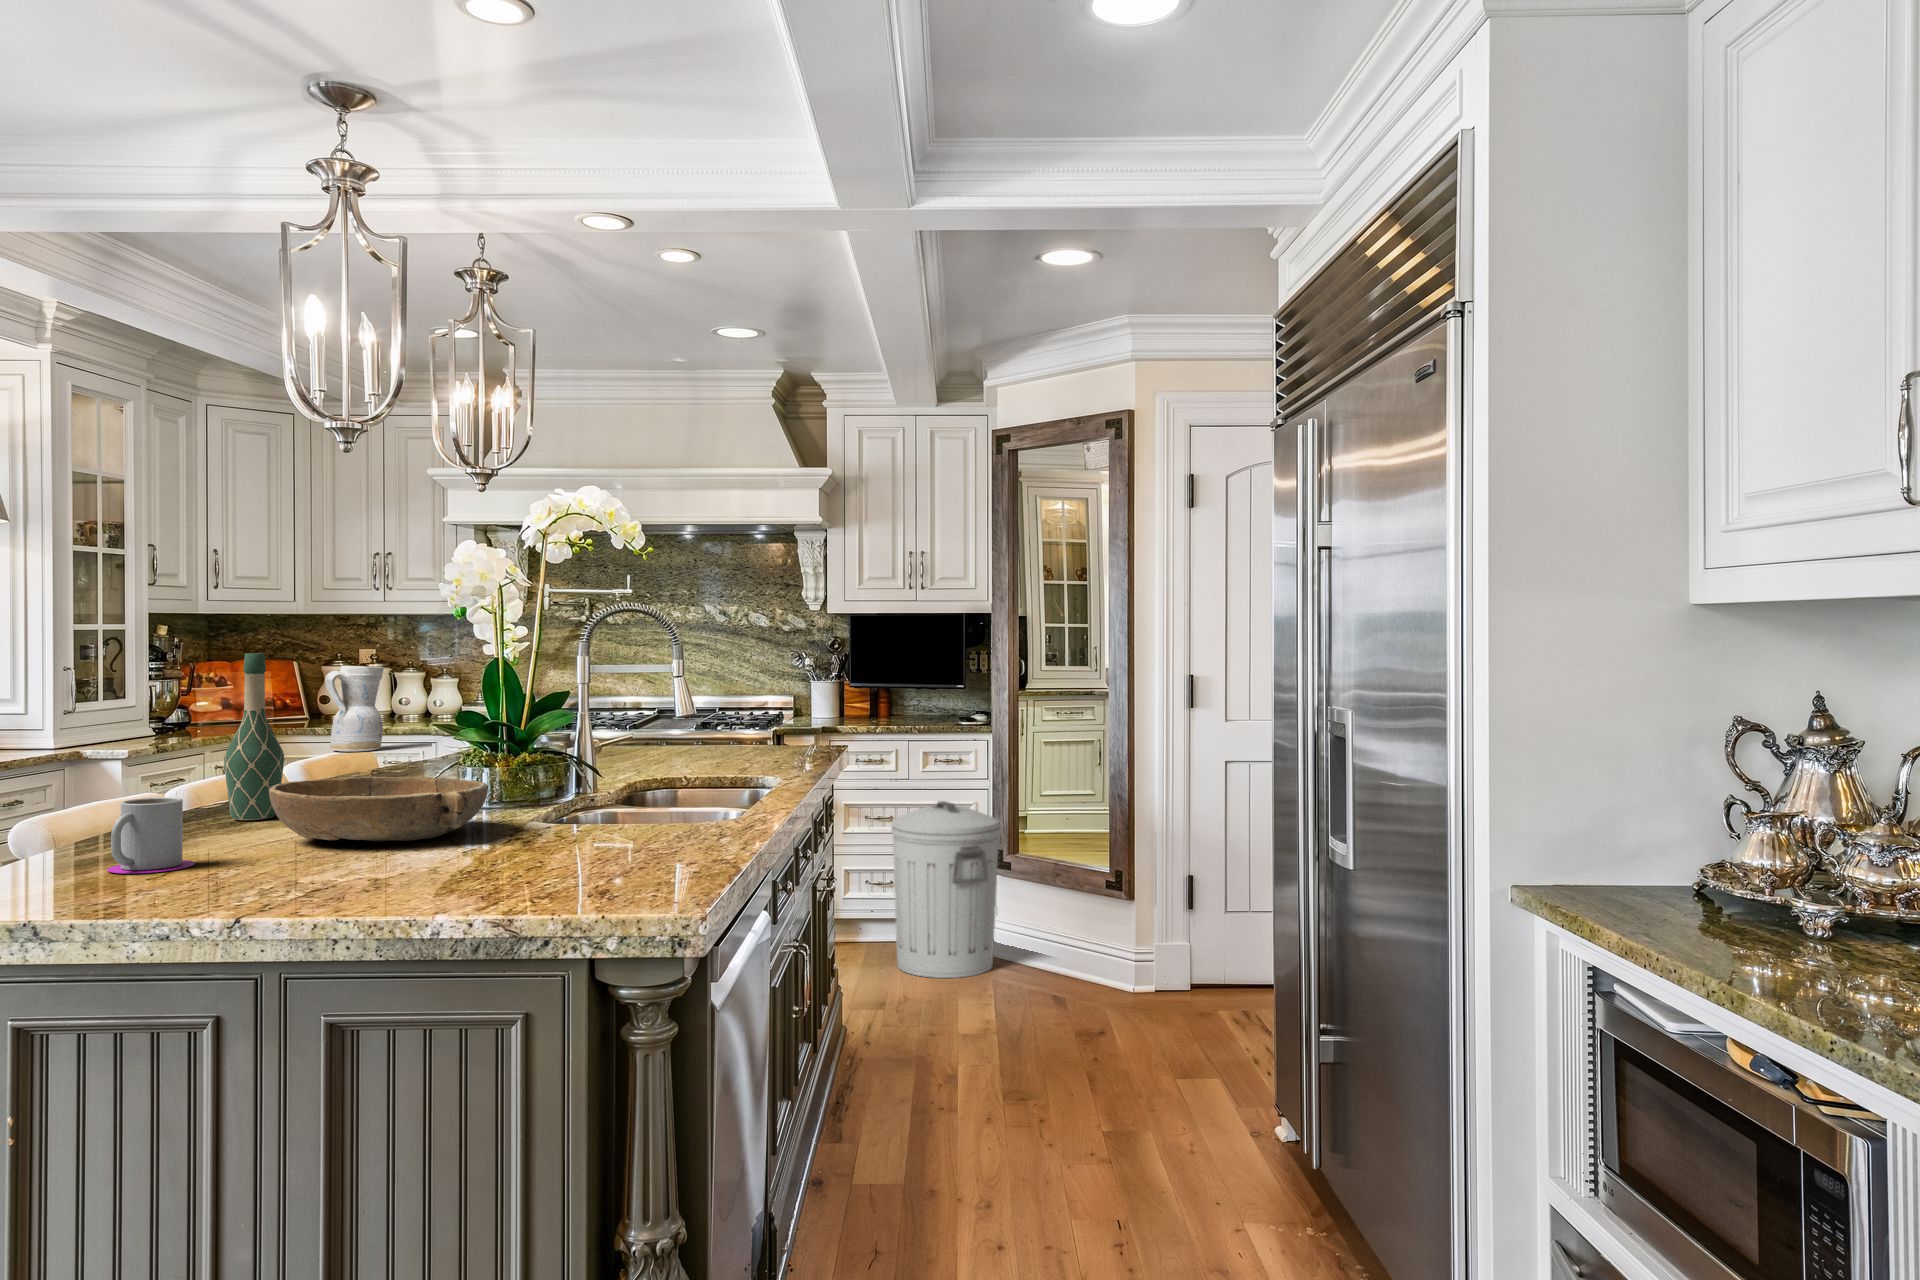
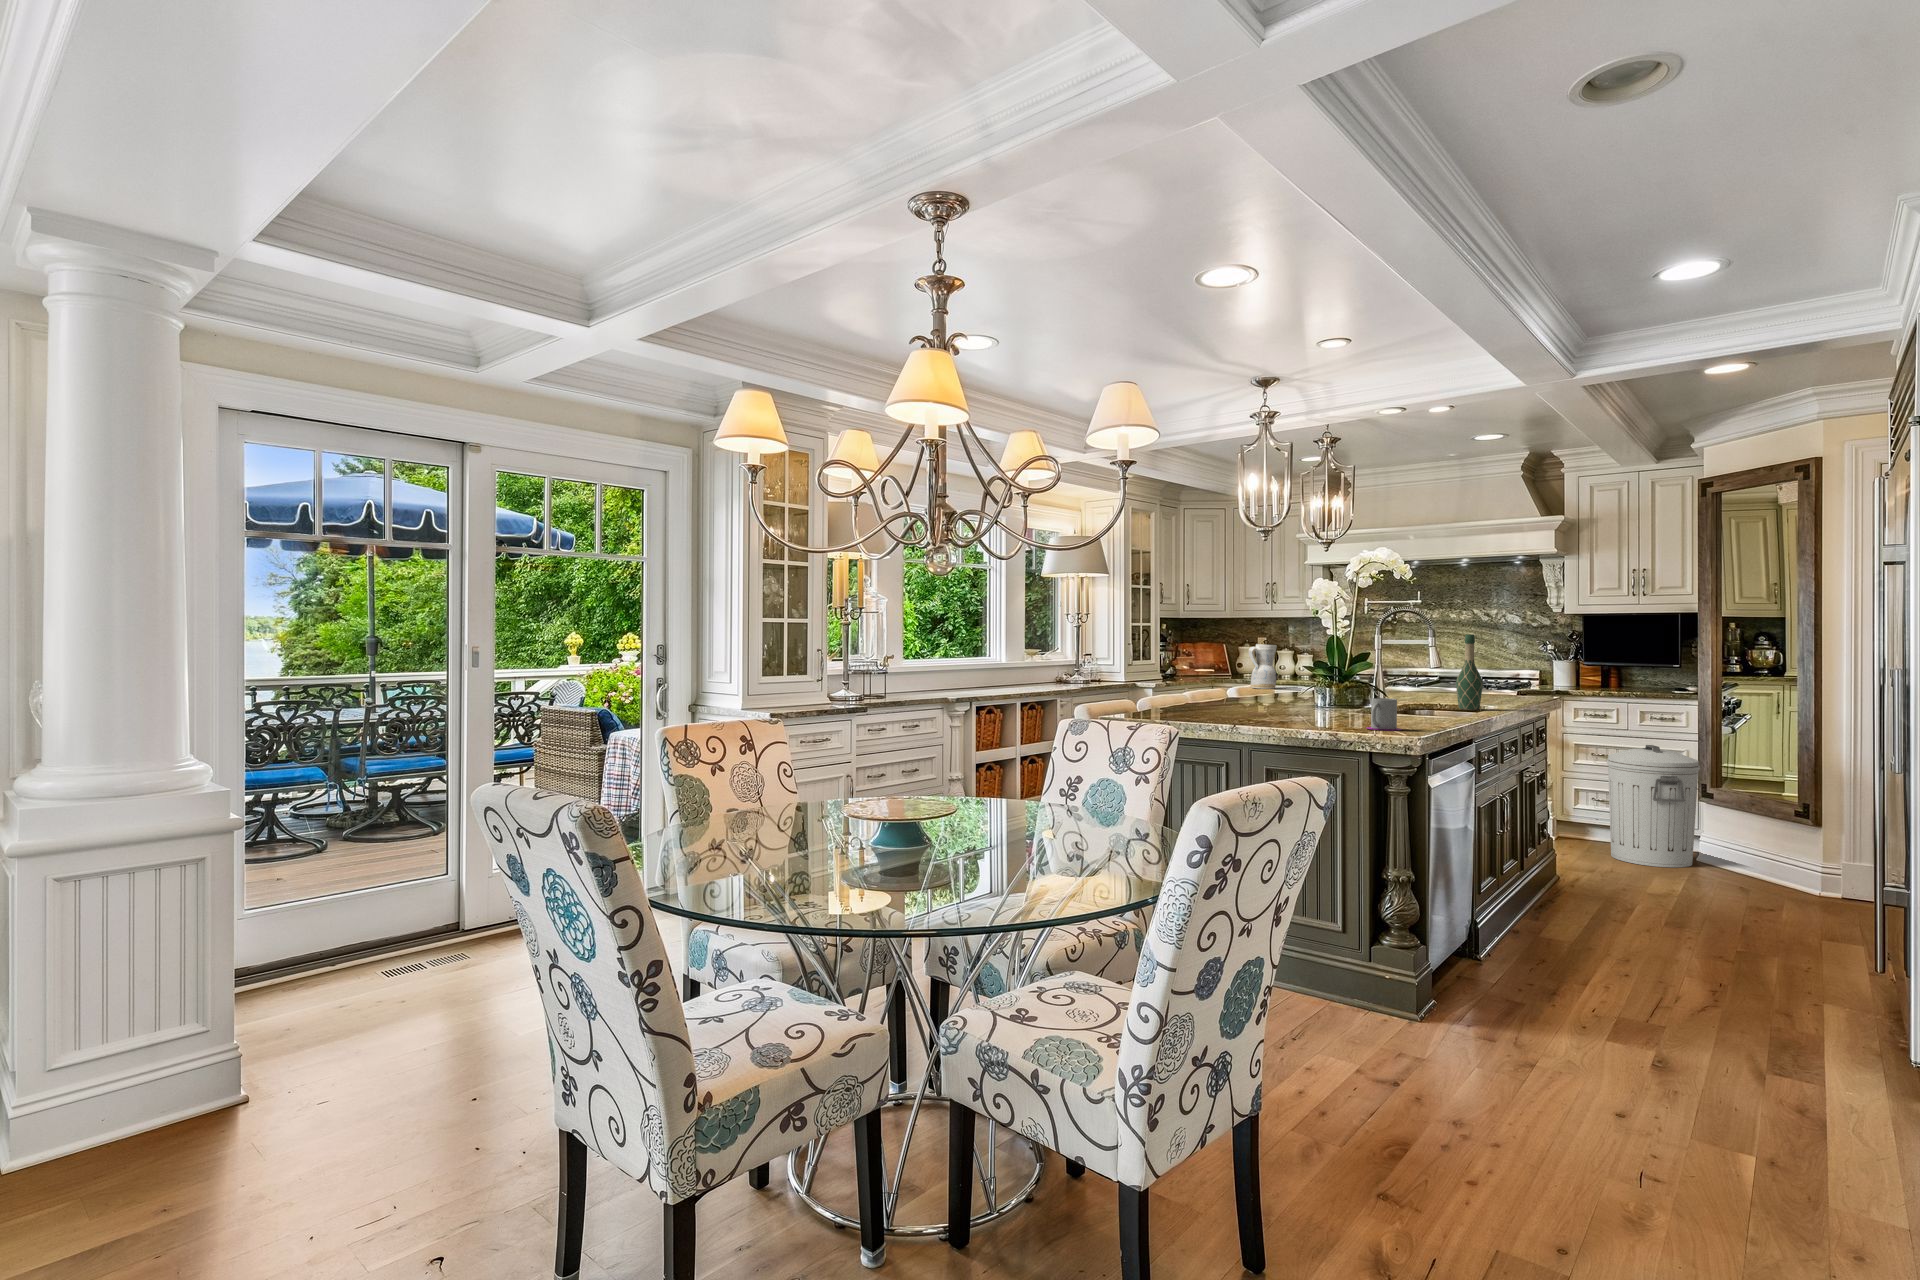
wine bottle: present [224,653,284,820] -> present [1456,634,1483,710]
bowl: present [269,777,488,842] -> none [1242,688,1331,713]
mug: present [107,797,195,874] -> present [1367,698,1402,730]

